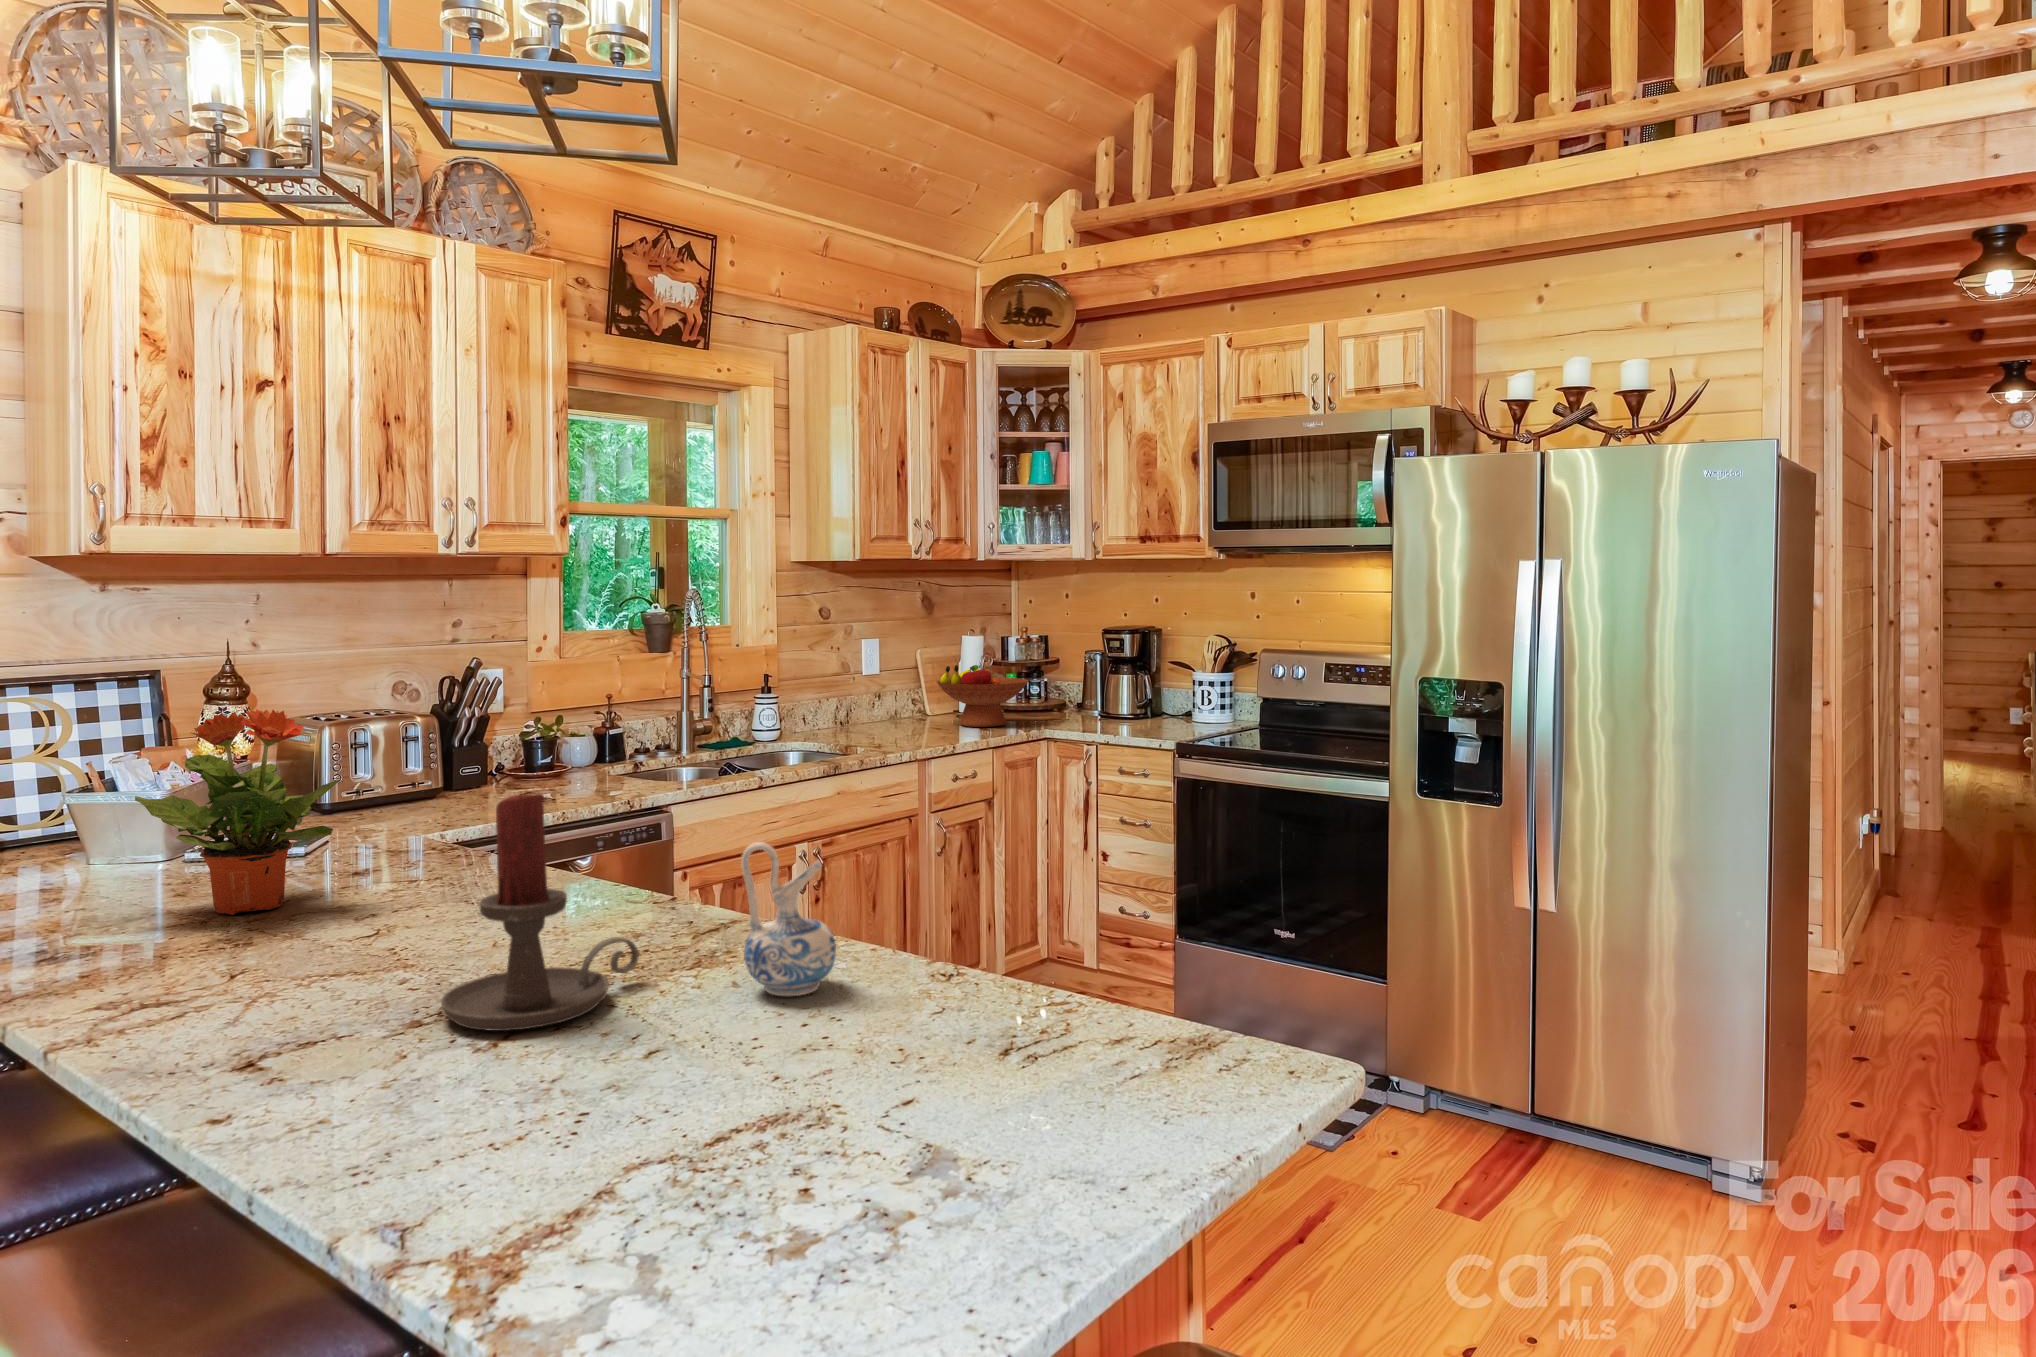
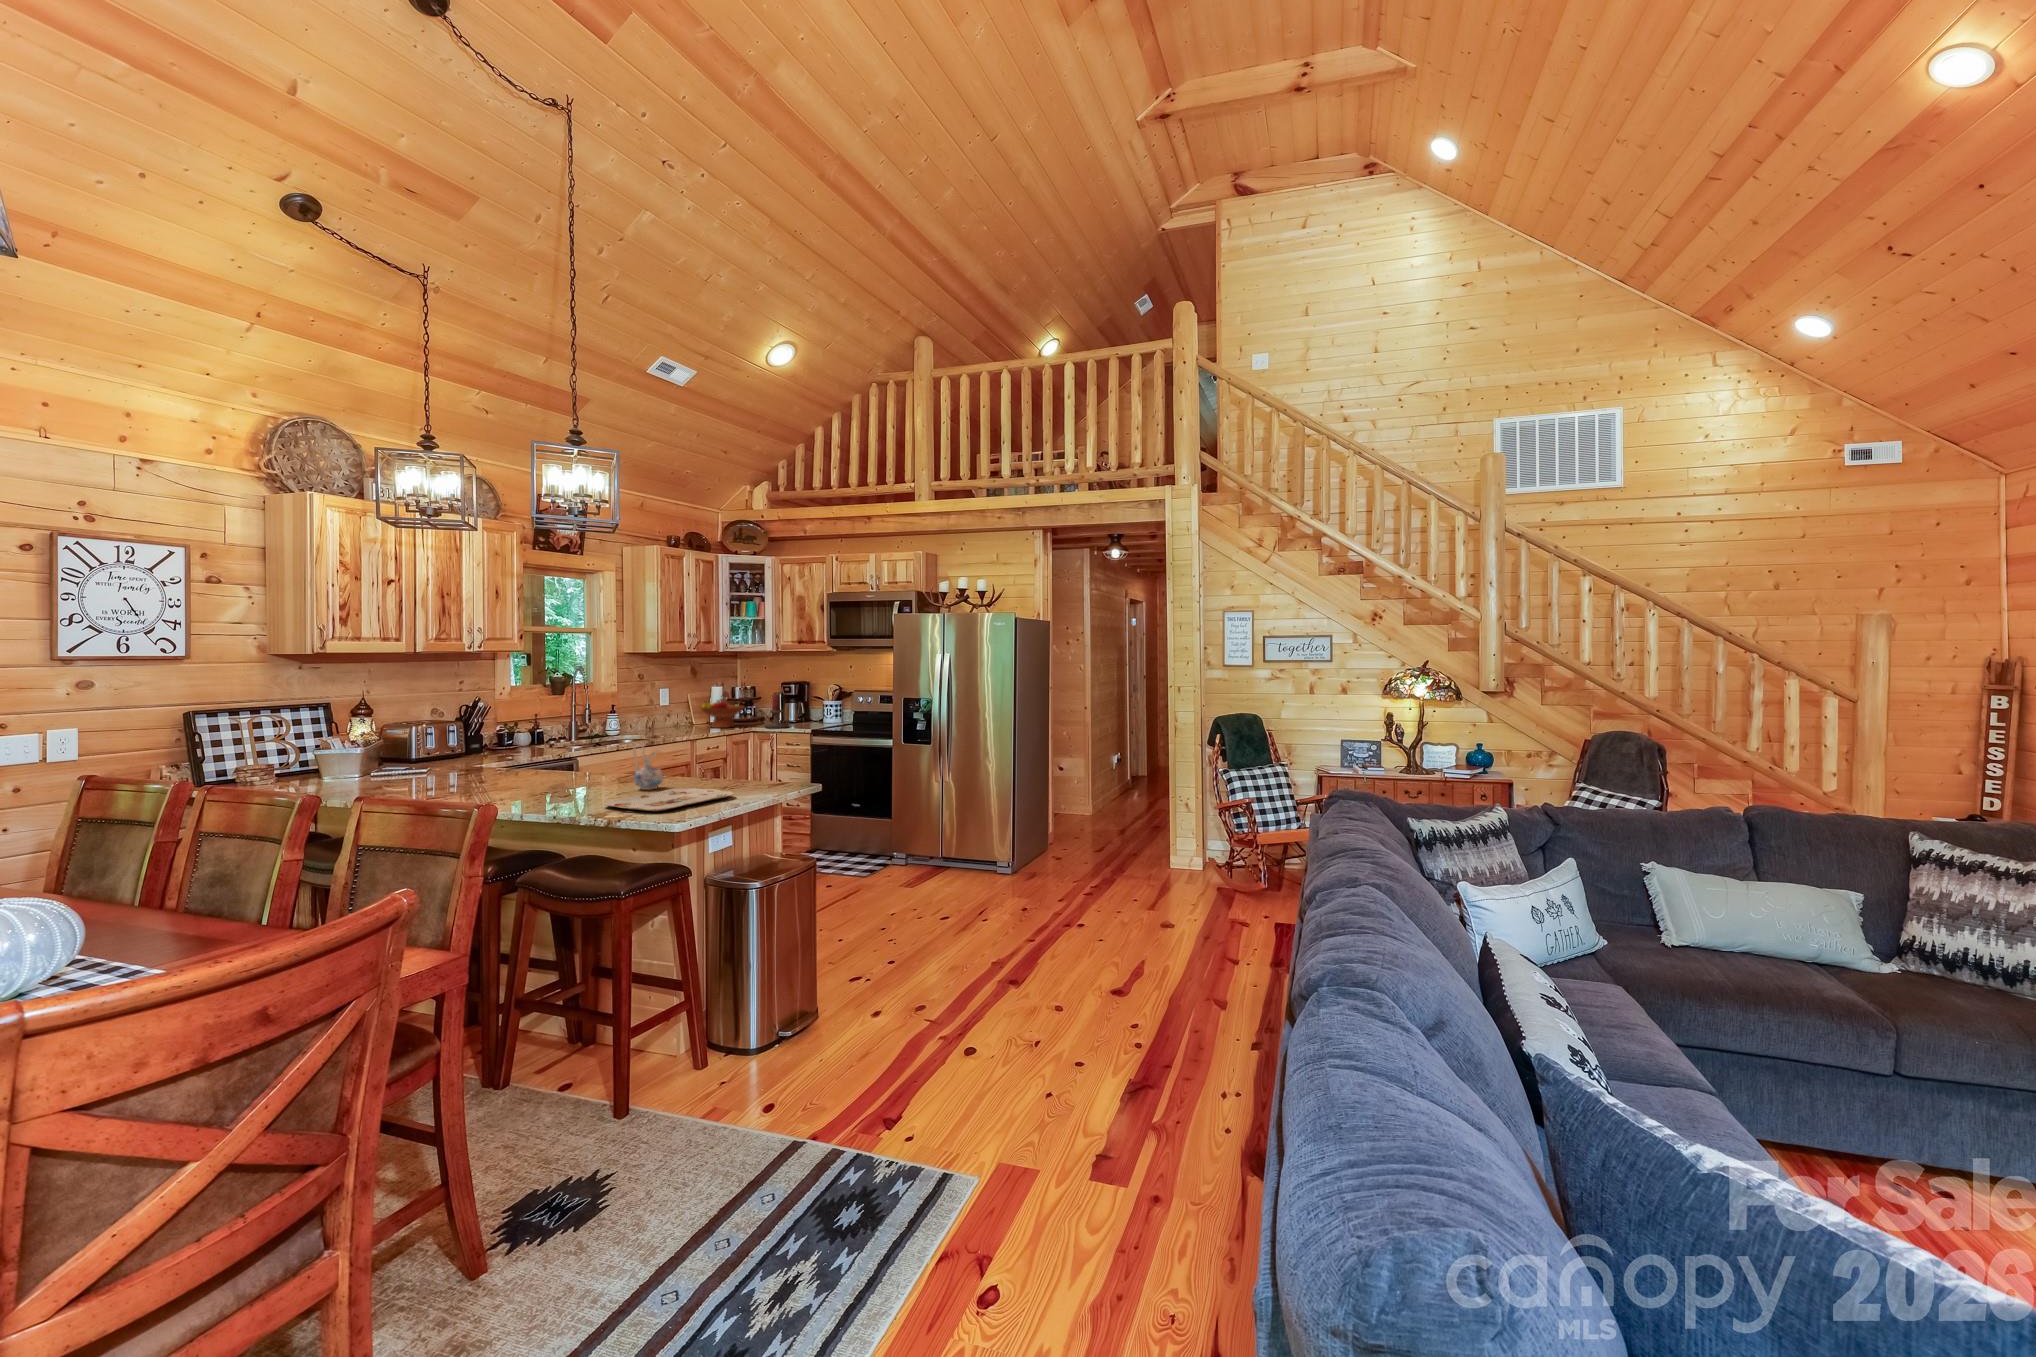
potted plant: present [135,709,341,915] -> none [384,712,465,787]
candle holder: present [440,794,639,1031] -> present [764,694,790,728]
serving tray: none [606,1015,1081,1209] -> present [604,788,734,812]

